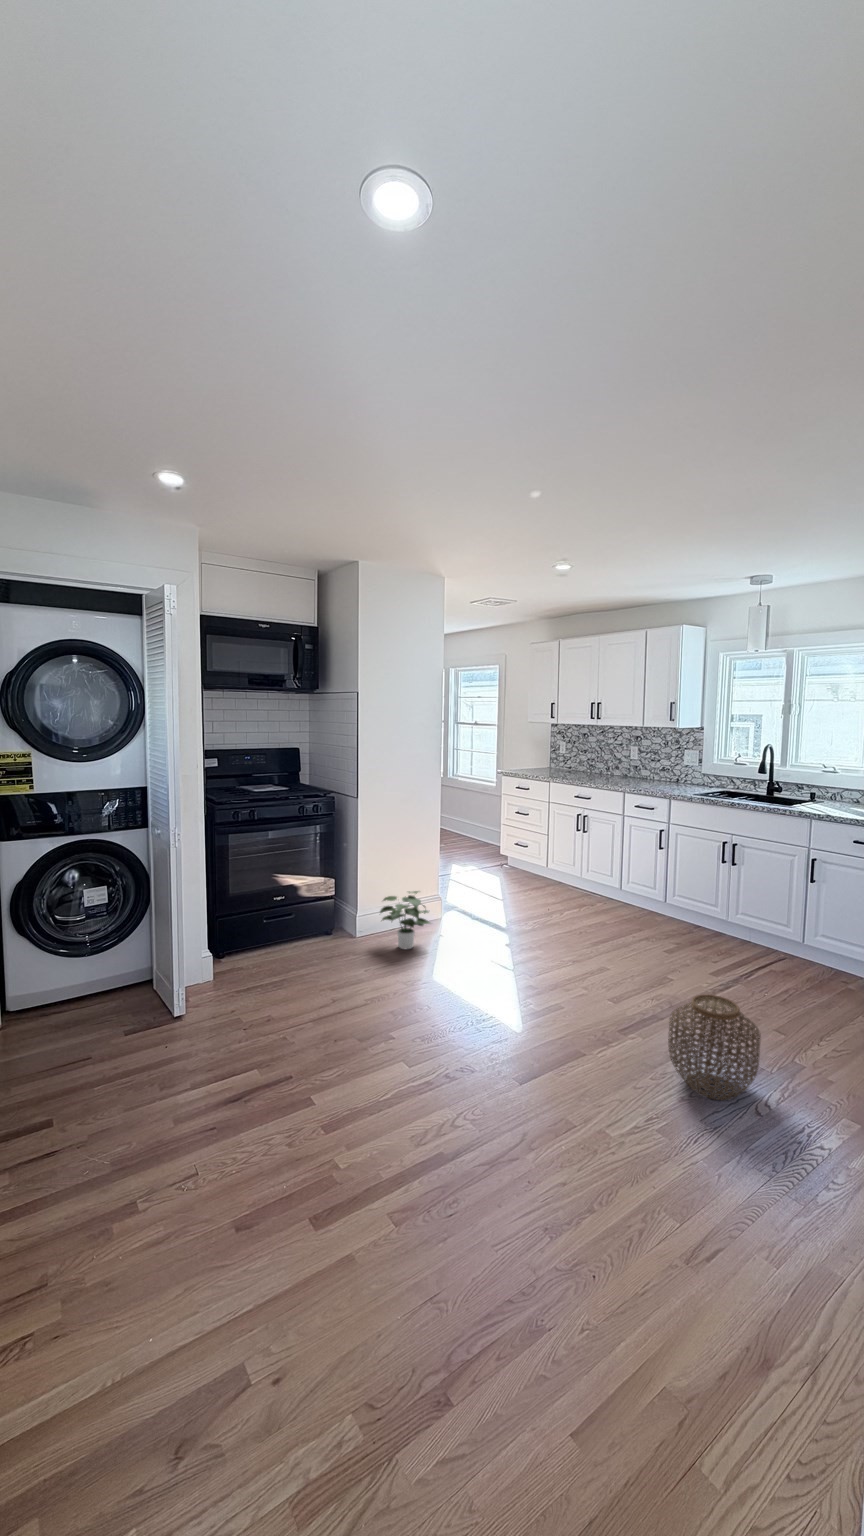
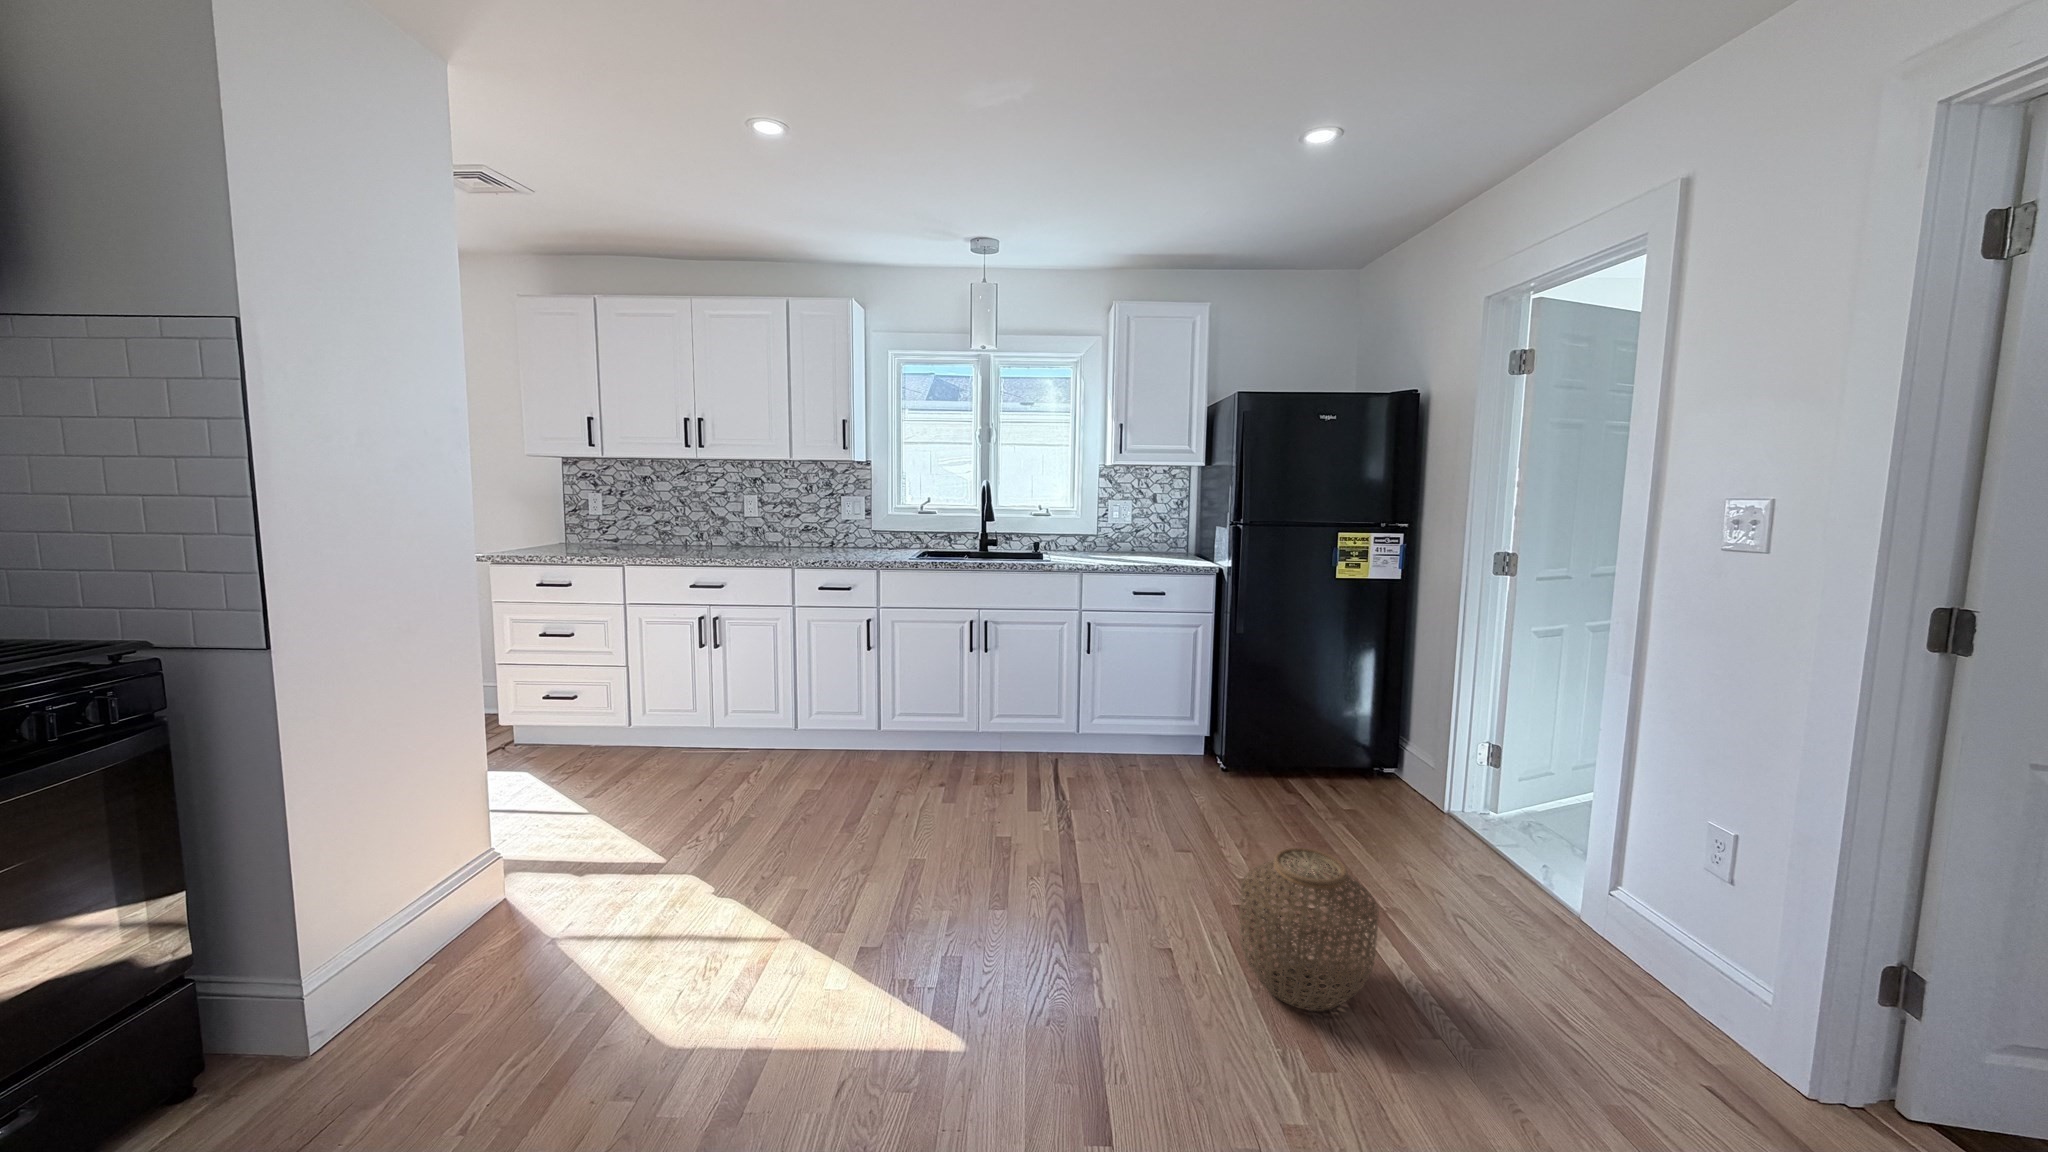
potted plant: present [380,891,430,949] -> none [407,871,584,1044]

